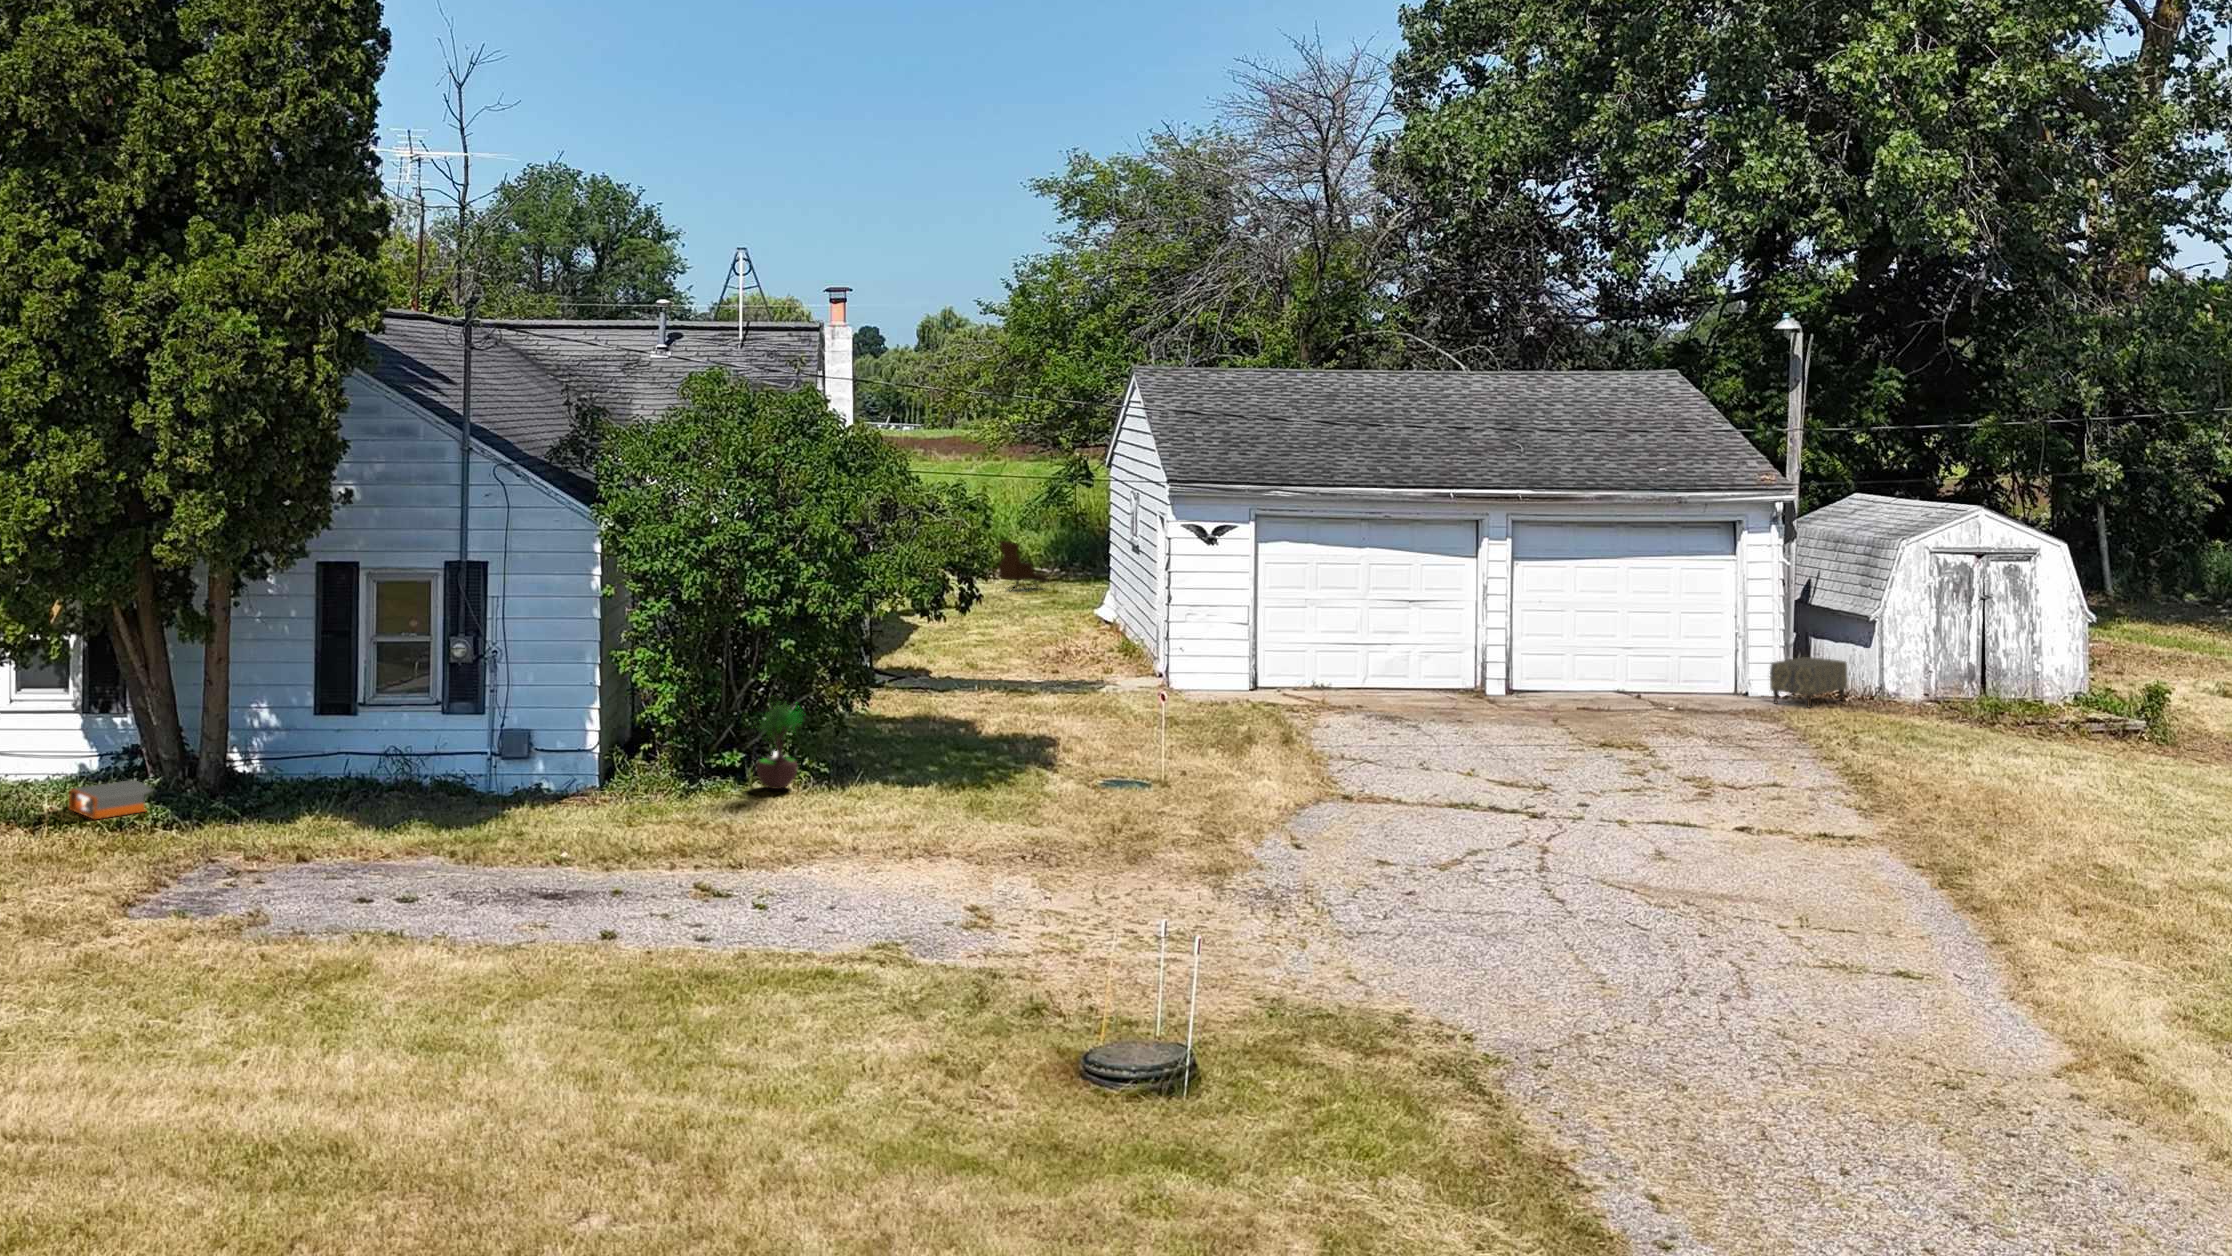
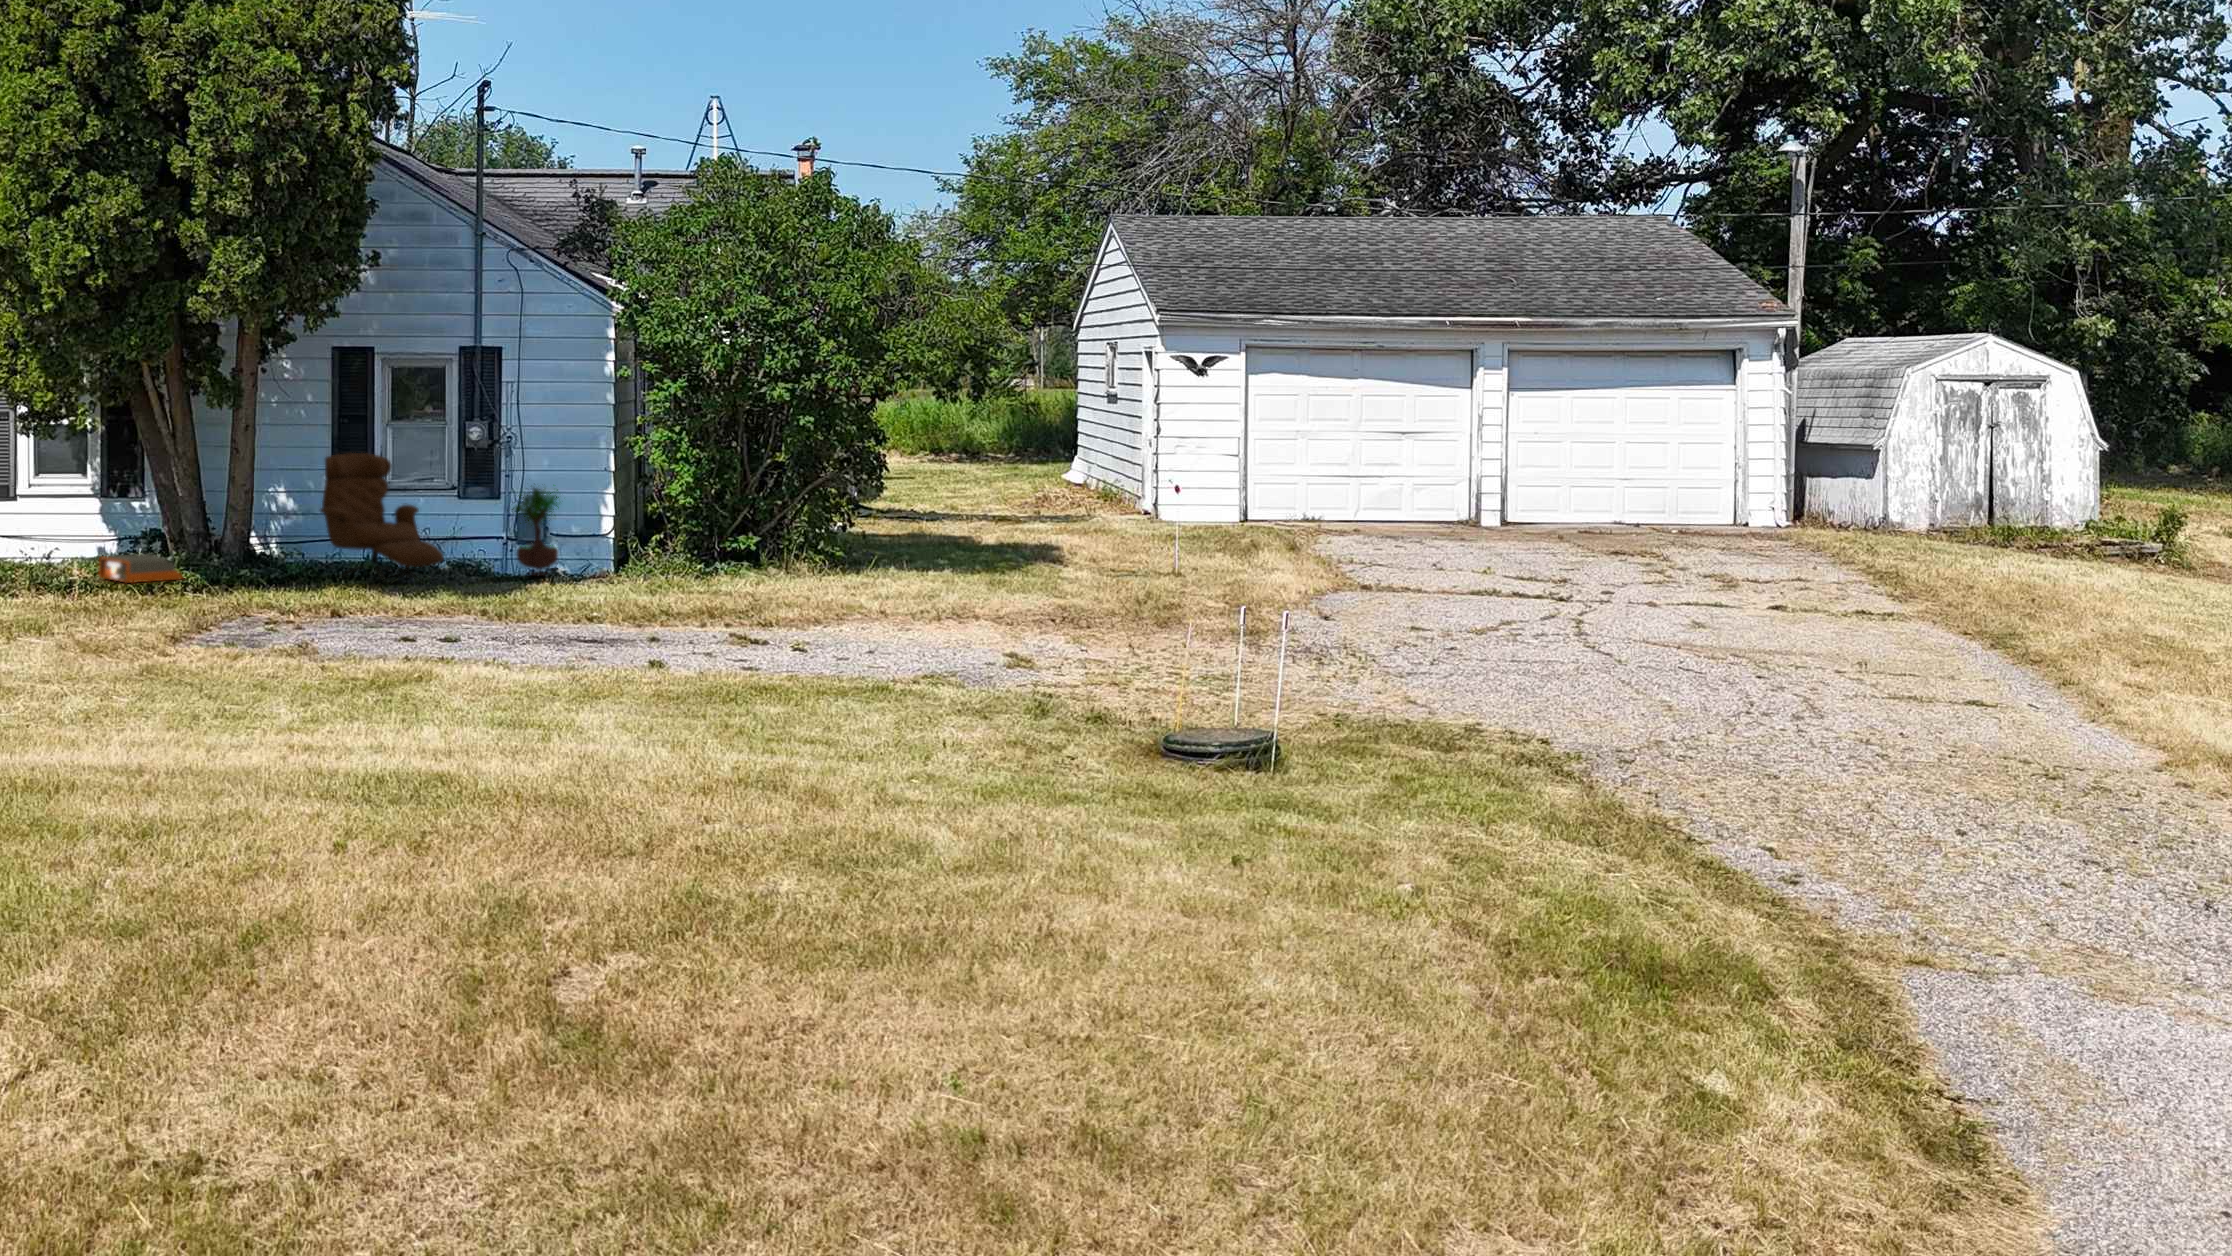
lounge chair: present [998,541,1049,591] -> present [320,453,444,583]
bench: present [1770,657,1848,708] -> none [1772,492,1852,538]
potted tree: present [752,705,800,789] -> present [507,488,559,576]

